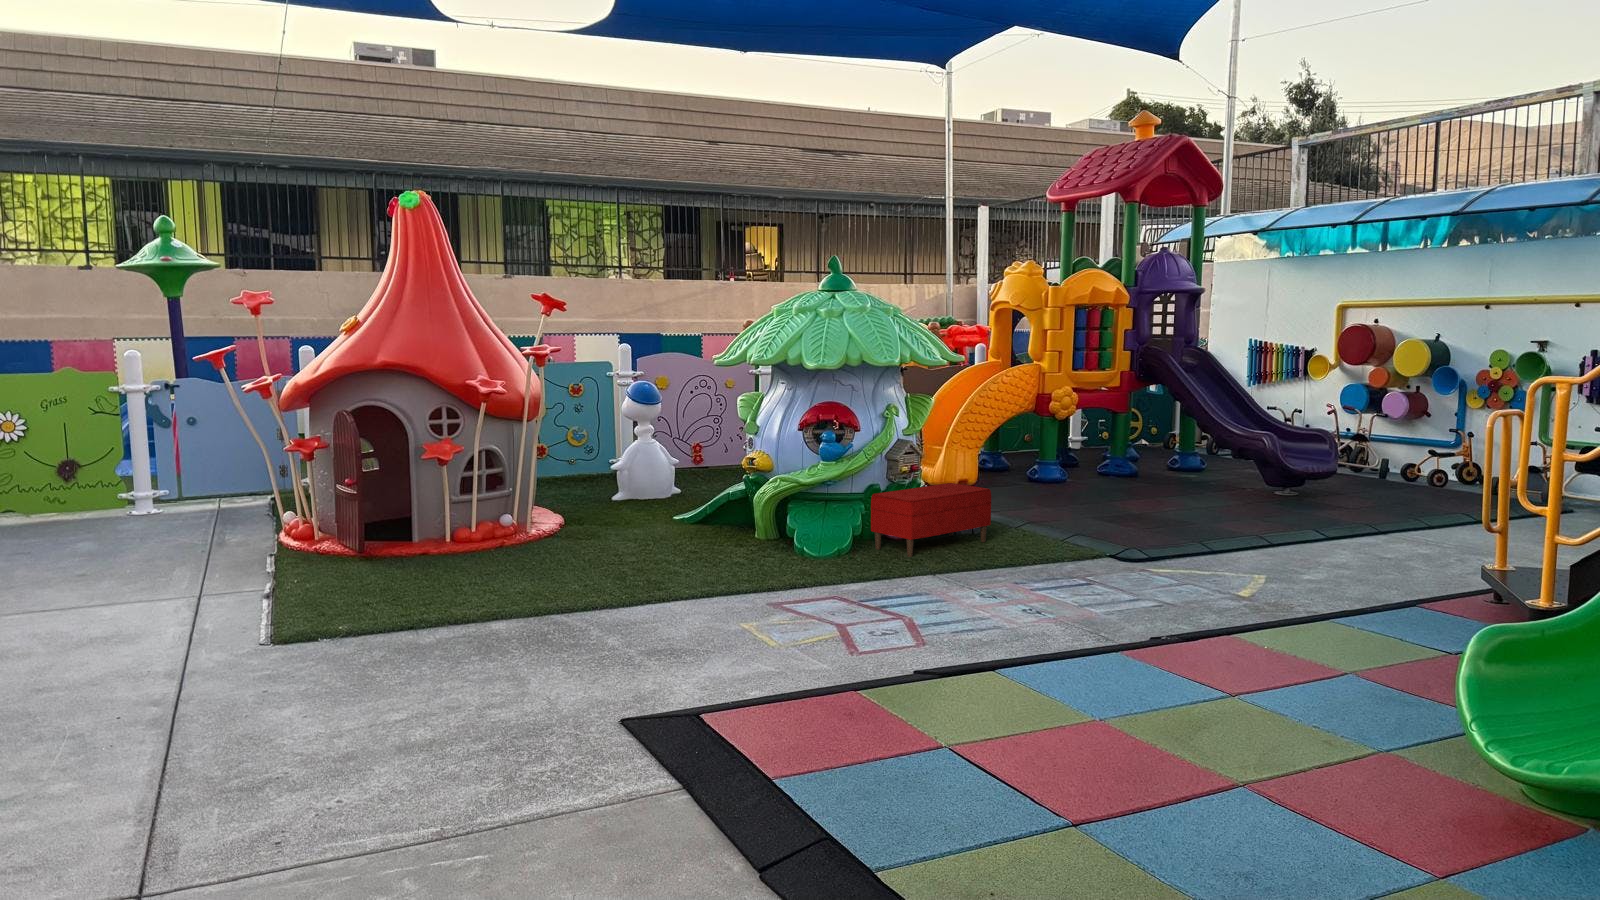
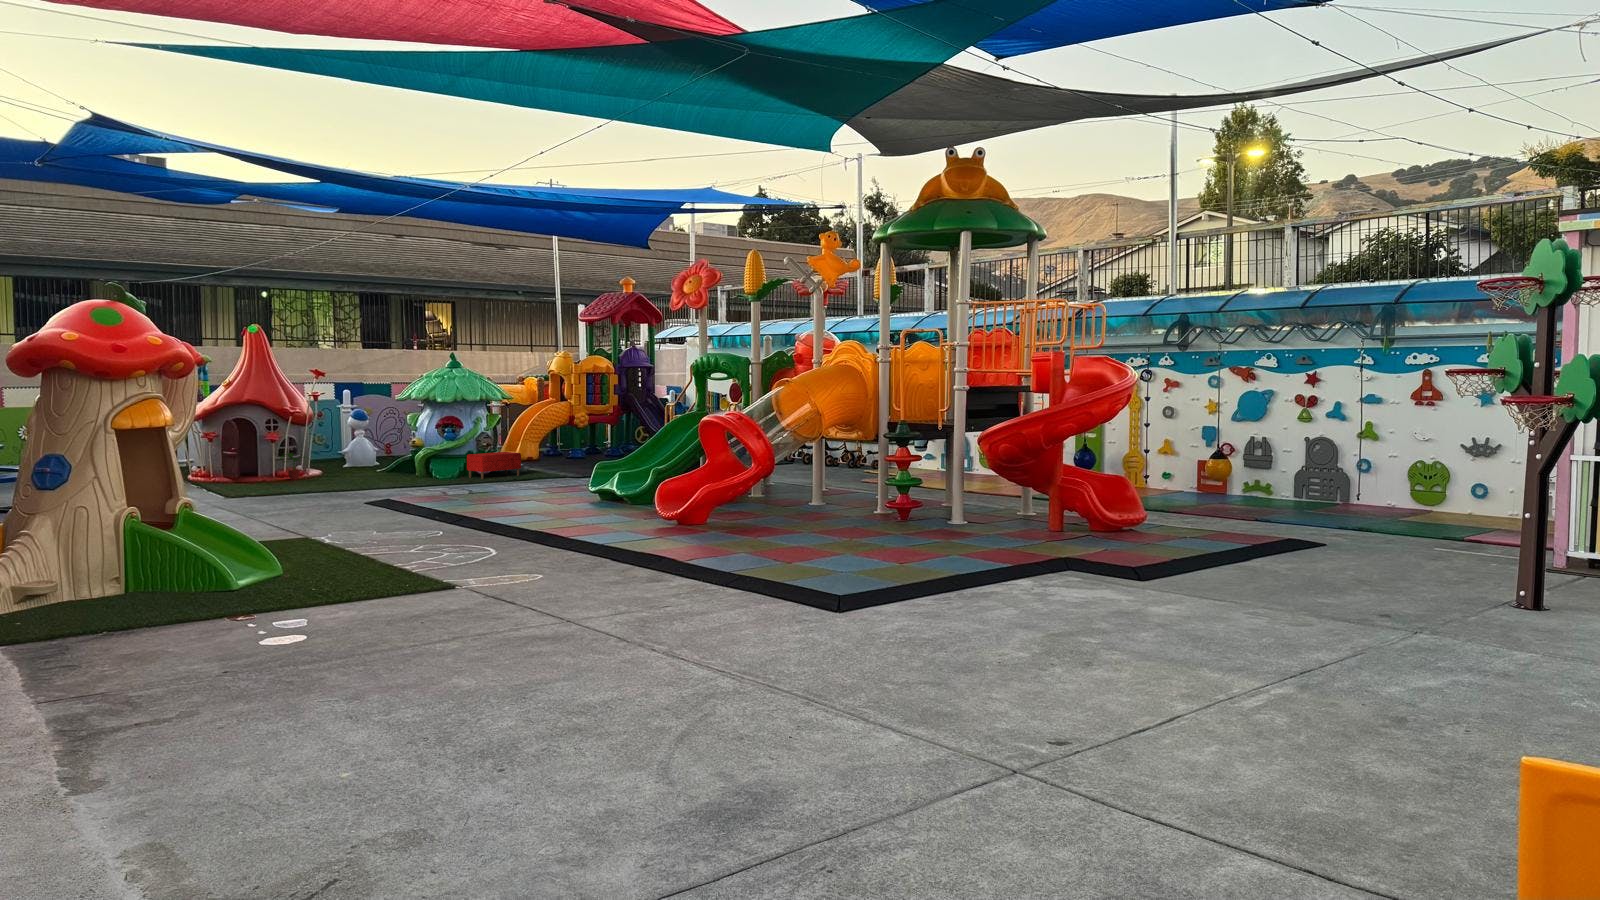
potted plant: none [456,487,526,550] -> present [280,453,305,480]

